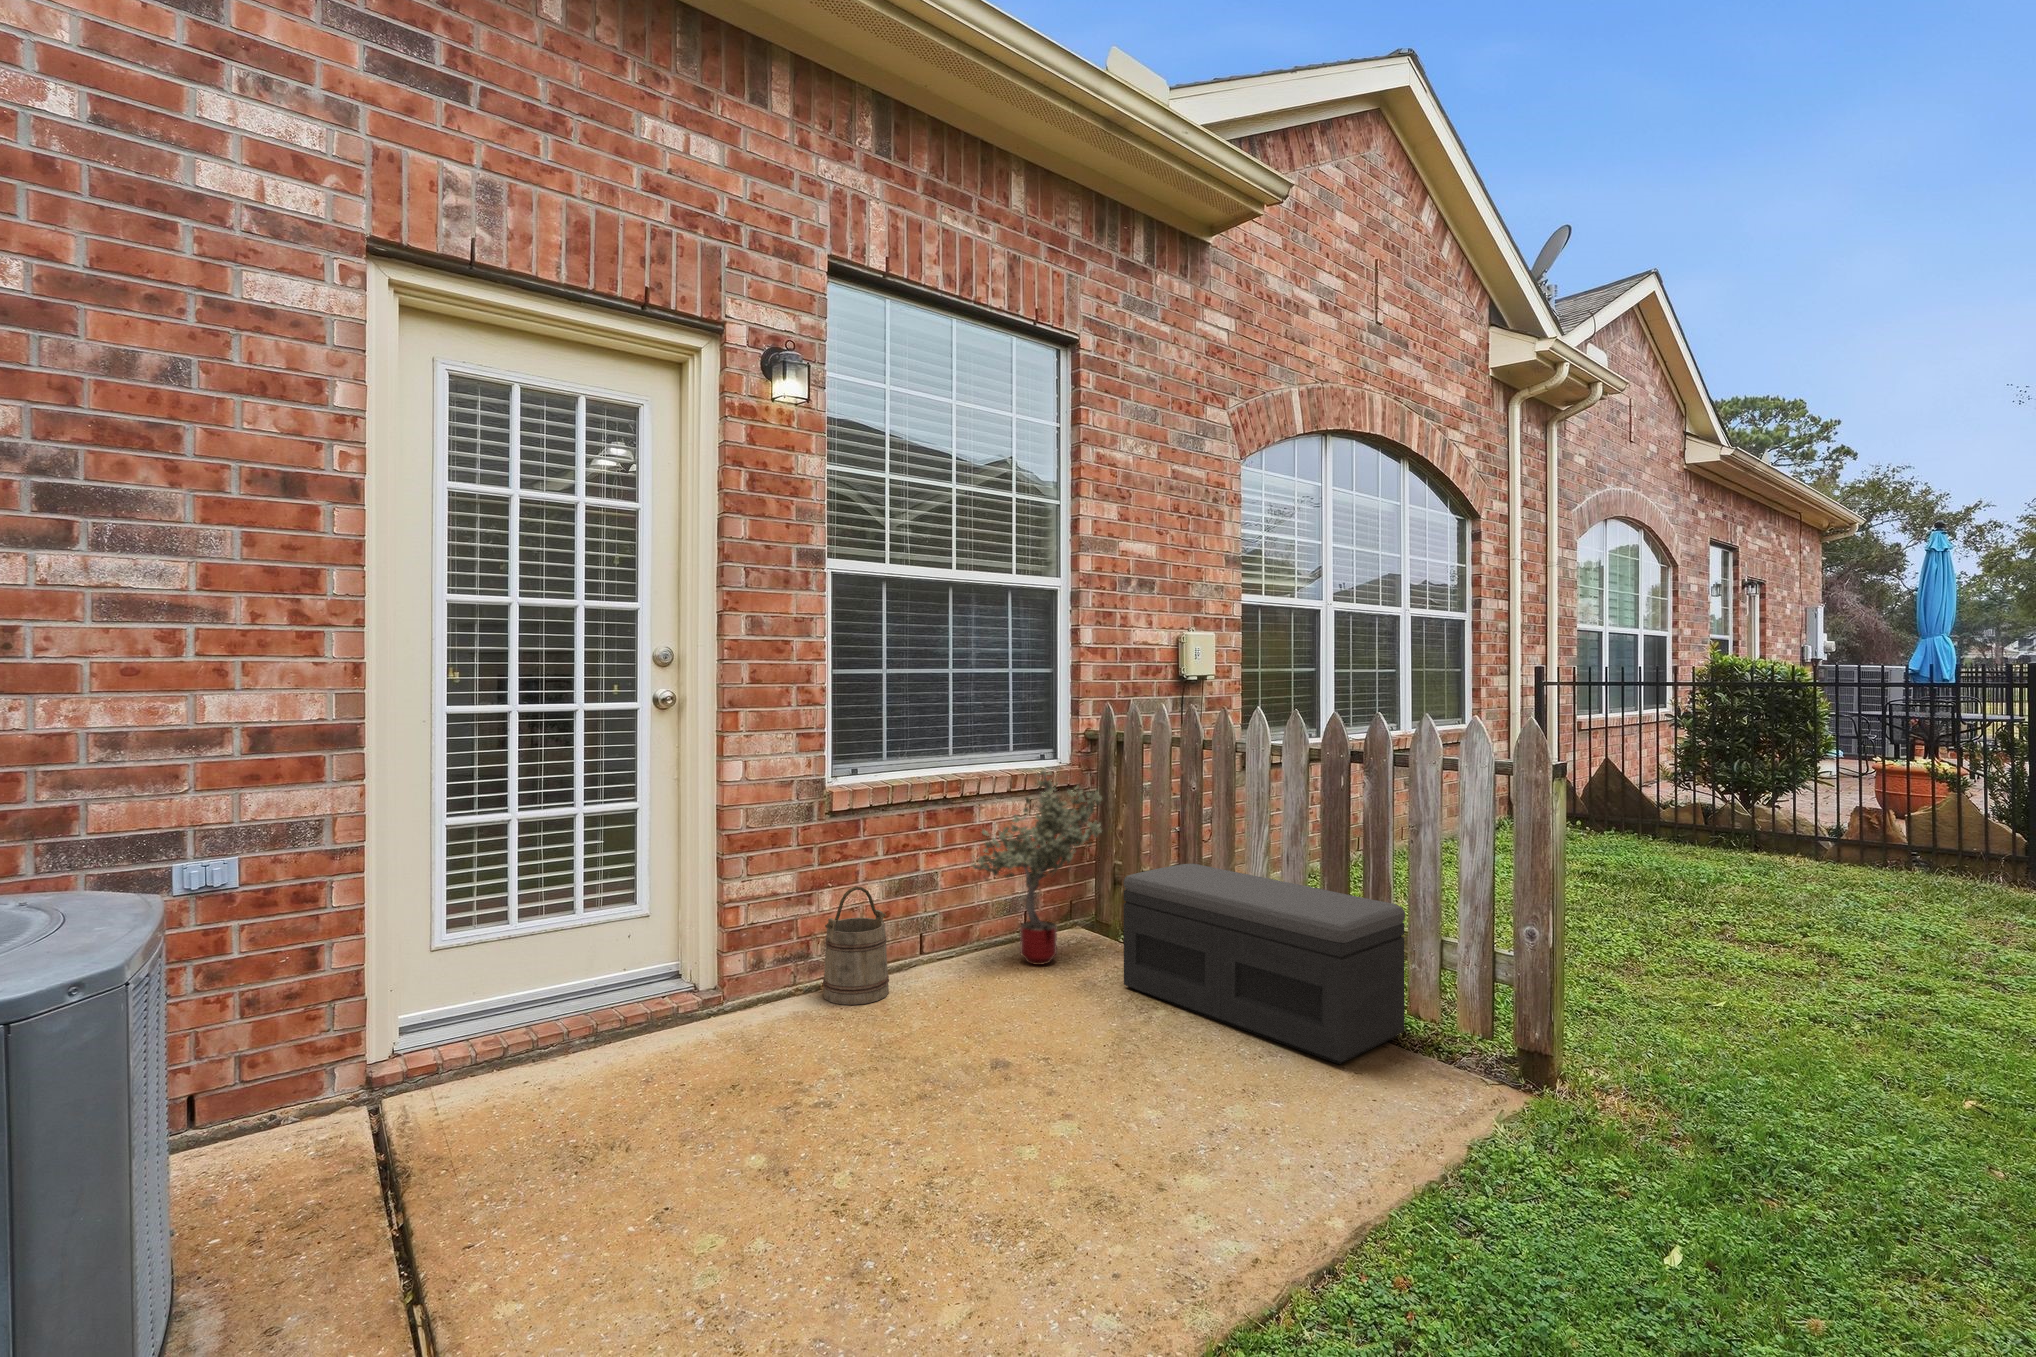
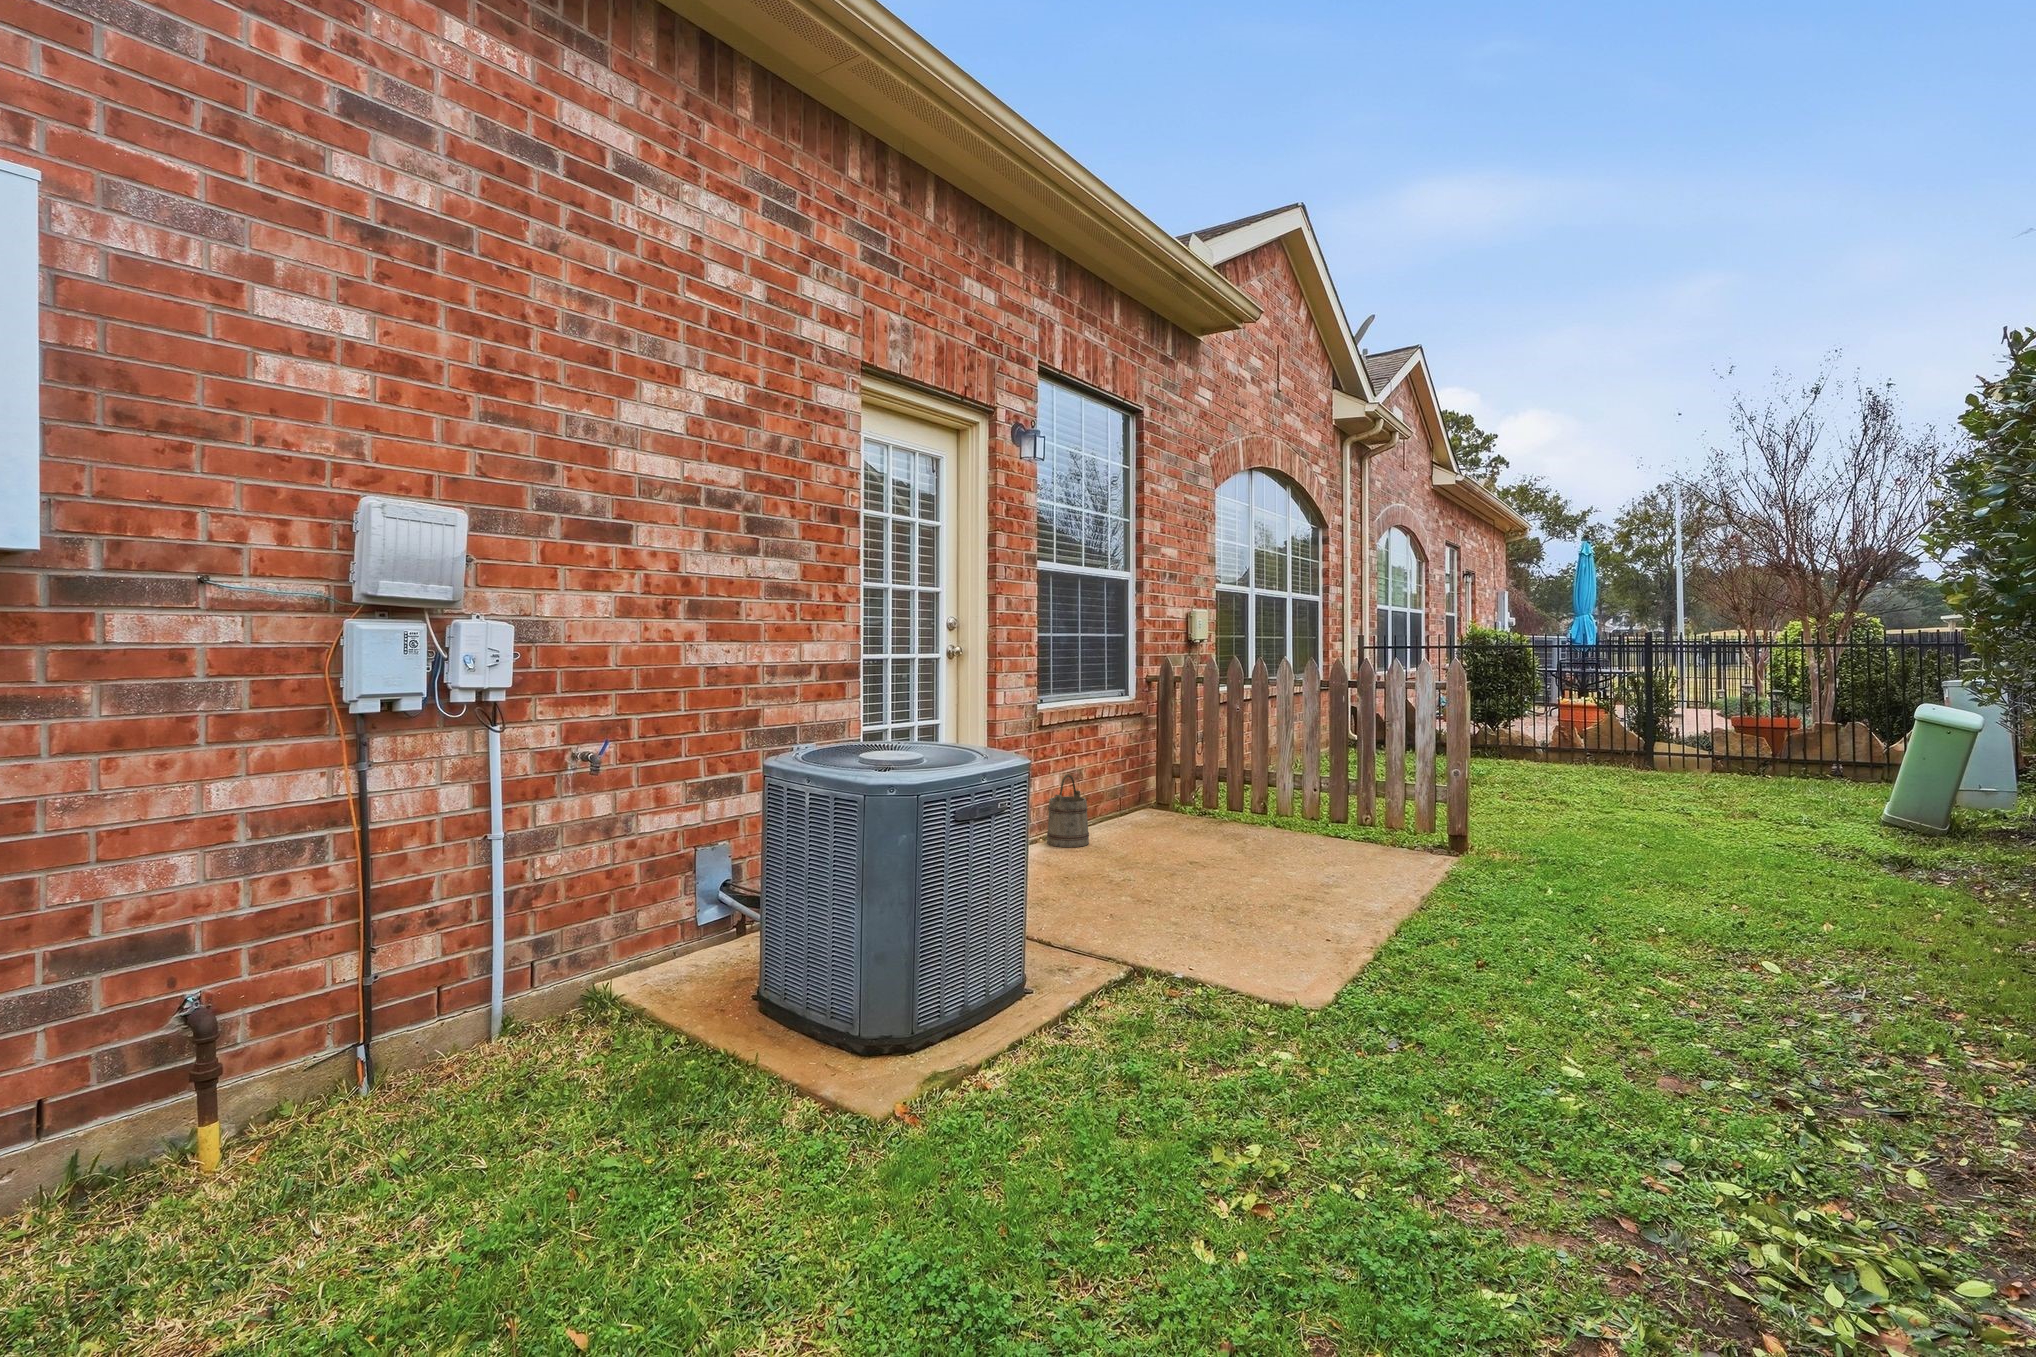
potted tree: present [971,770,1102,965] -> none [1109,700,1184,826]
storage bench: present [1124,863,1405,1064] -> none [1217,757,1389,850]

